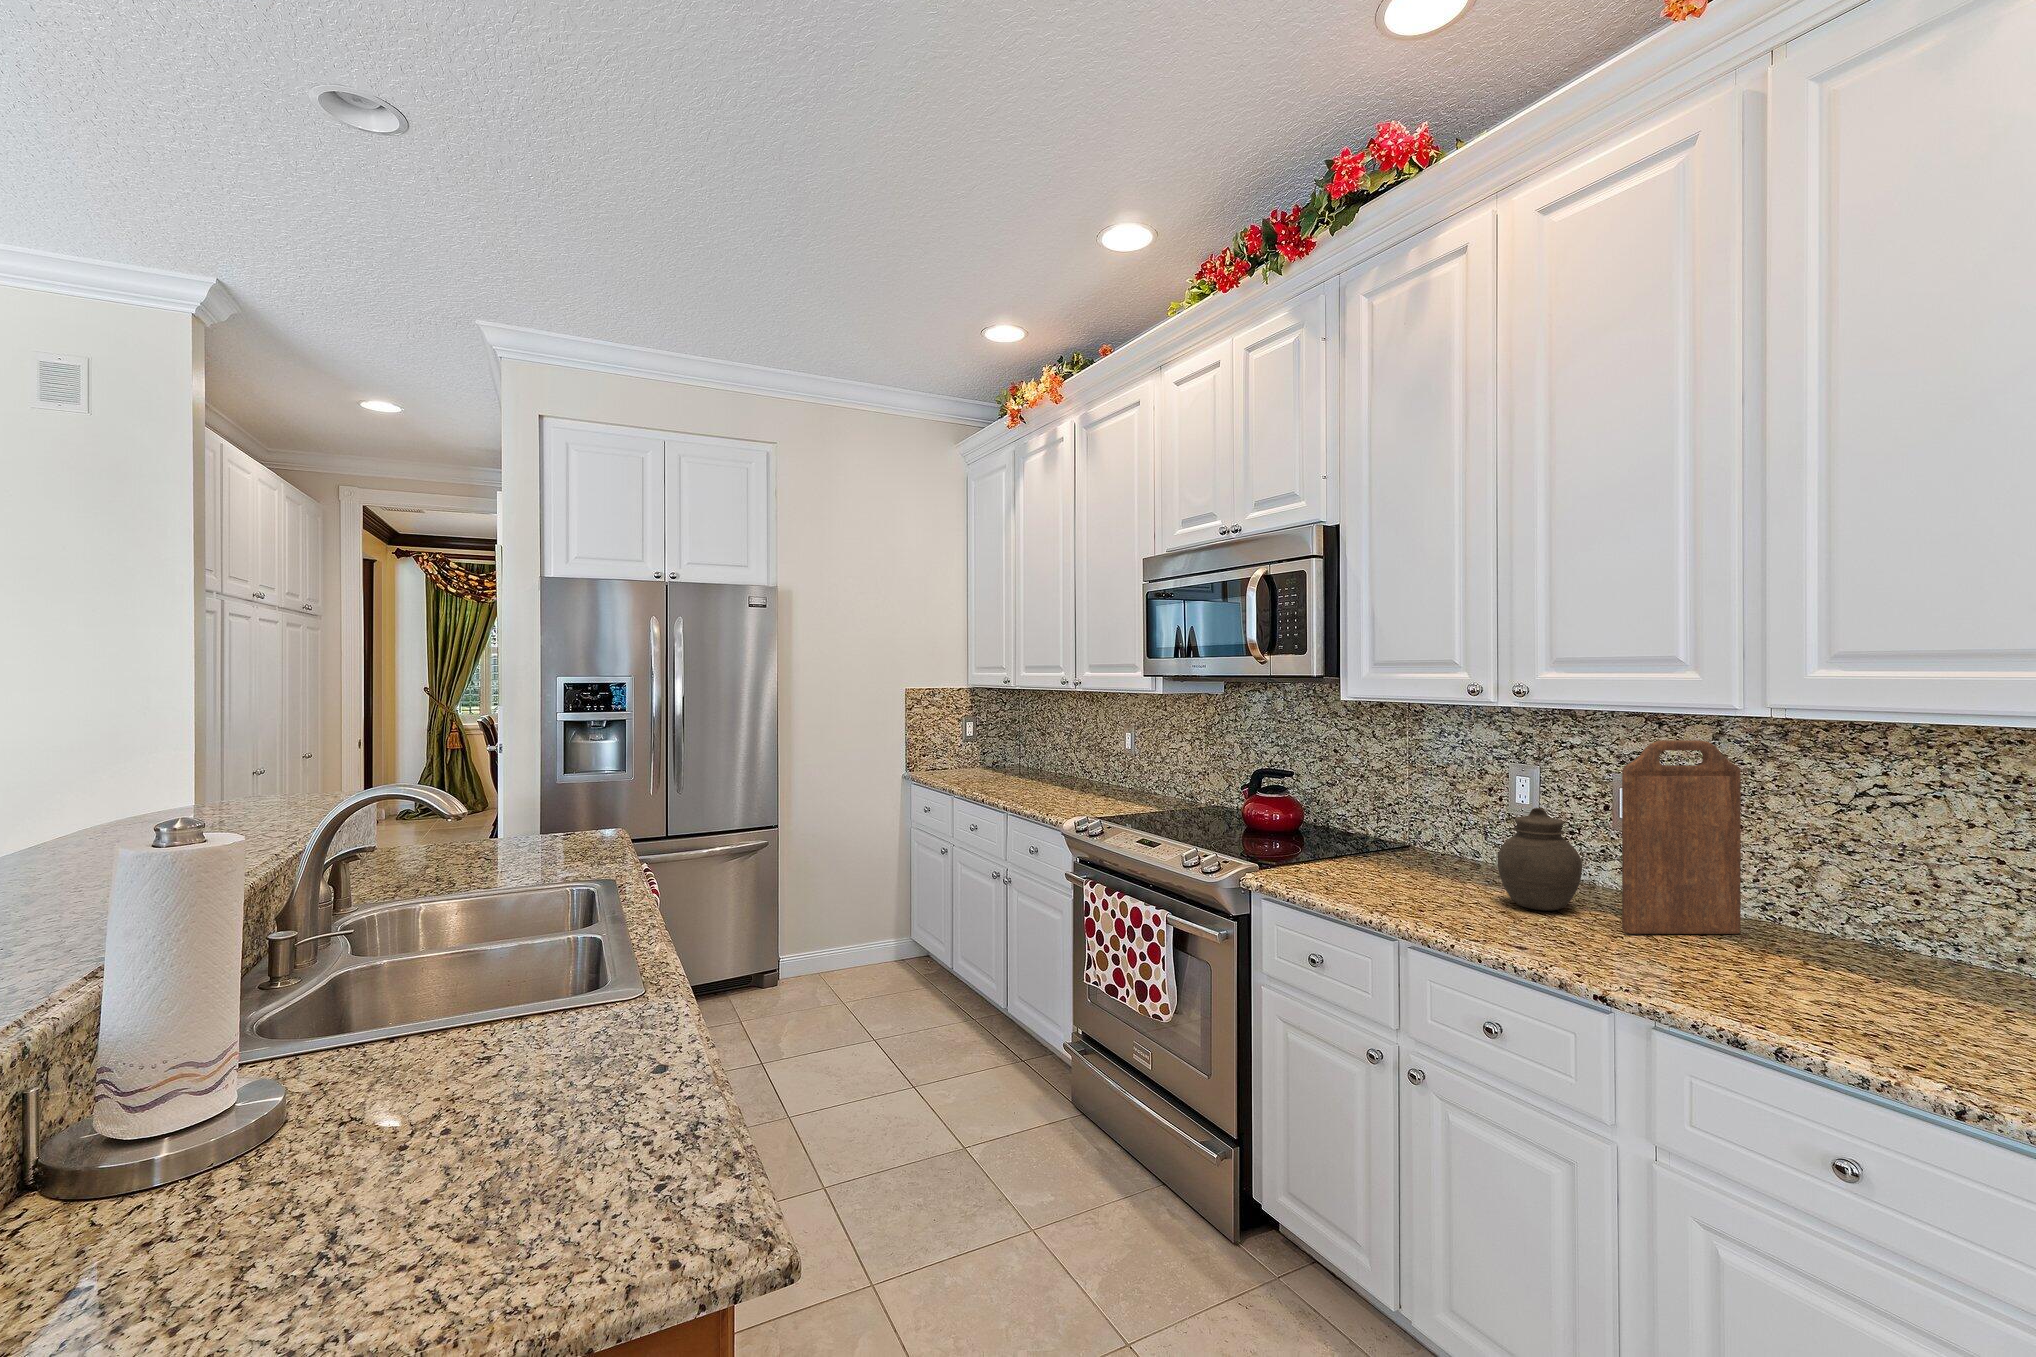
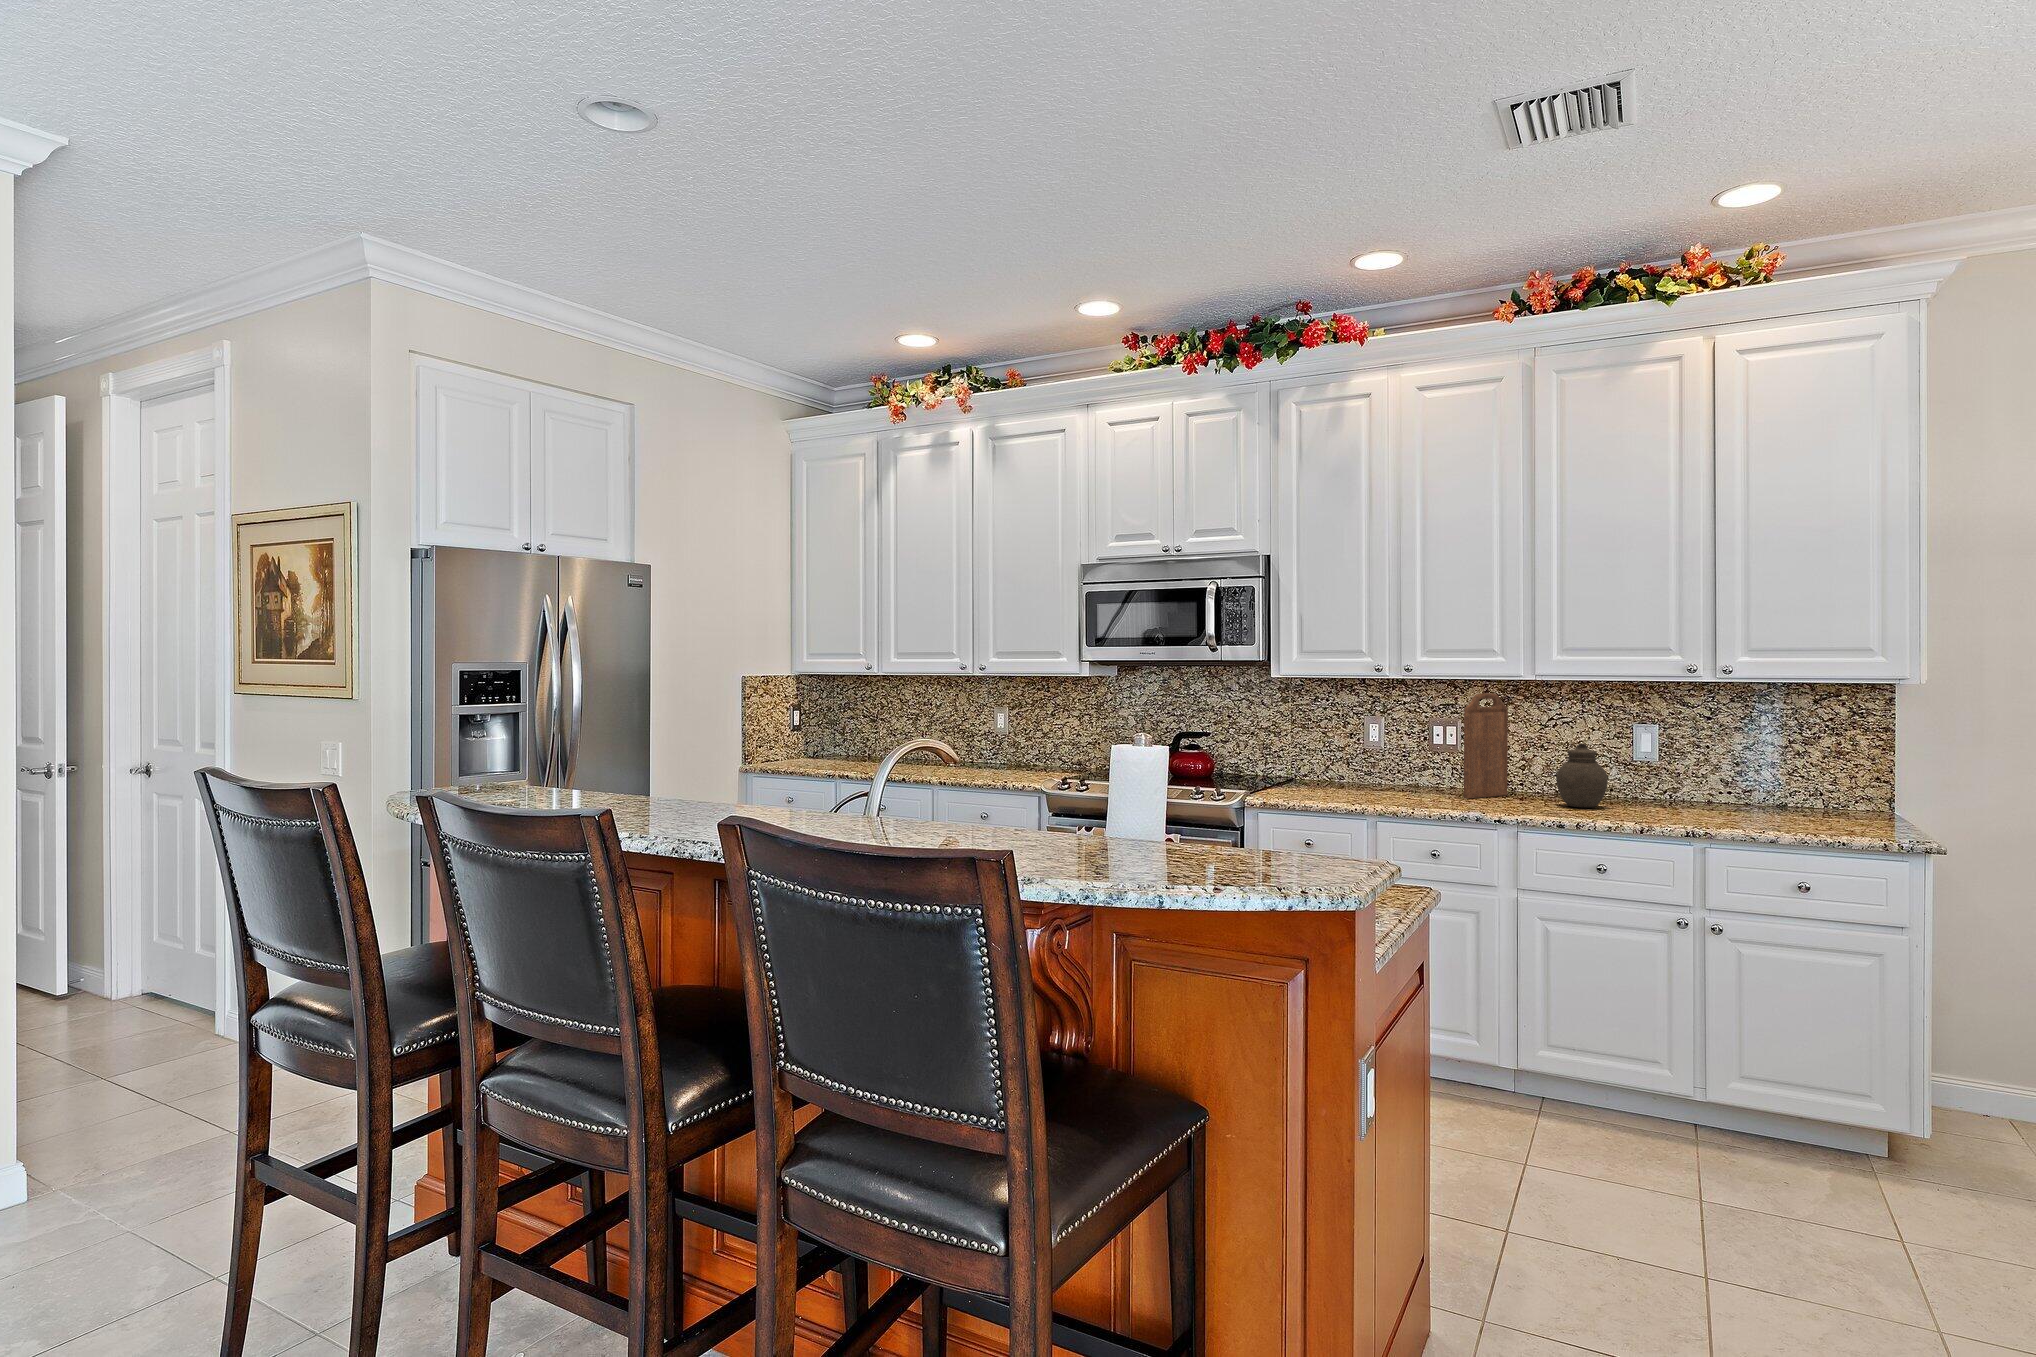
jar: present [1497,808,1582,911] -> present [1556,744,1608,808]

